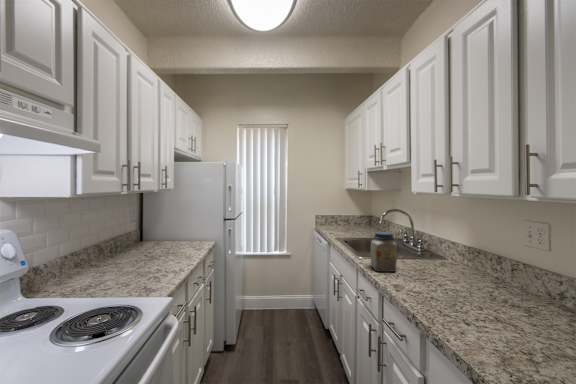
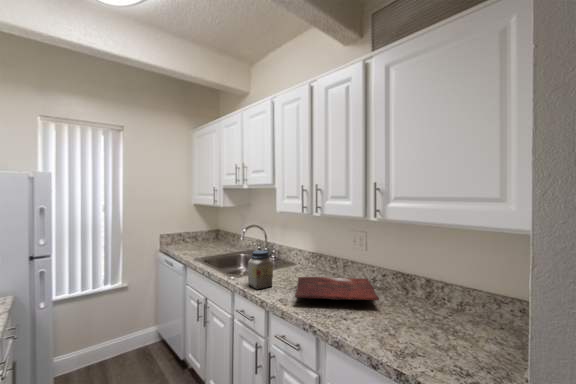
cutting board: none [408,267,536,313] -> present [295,277,379,300]

